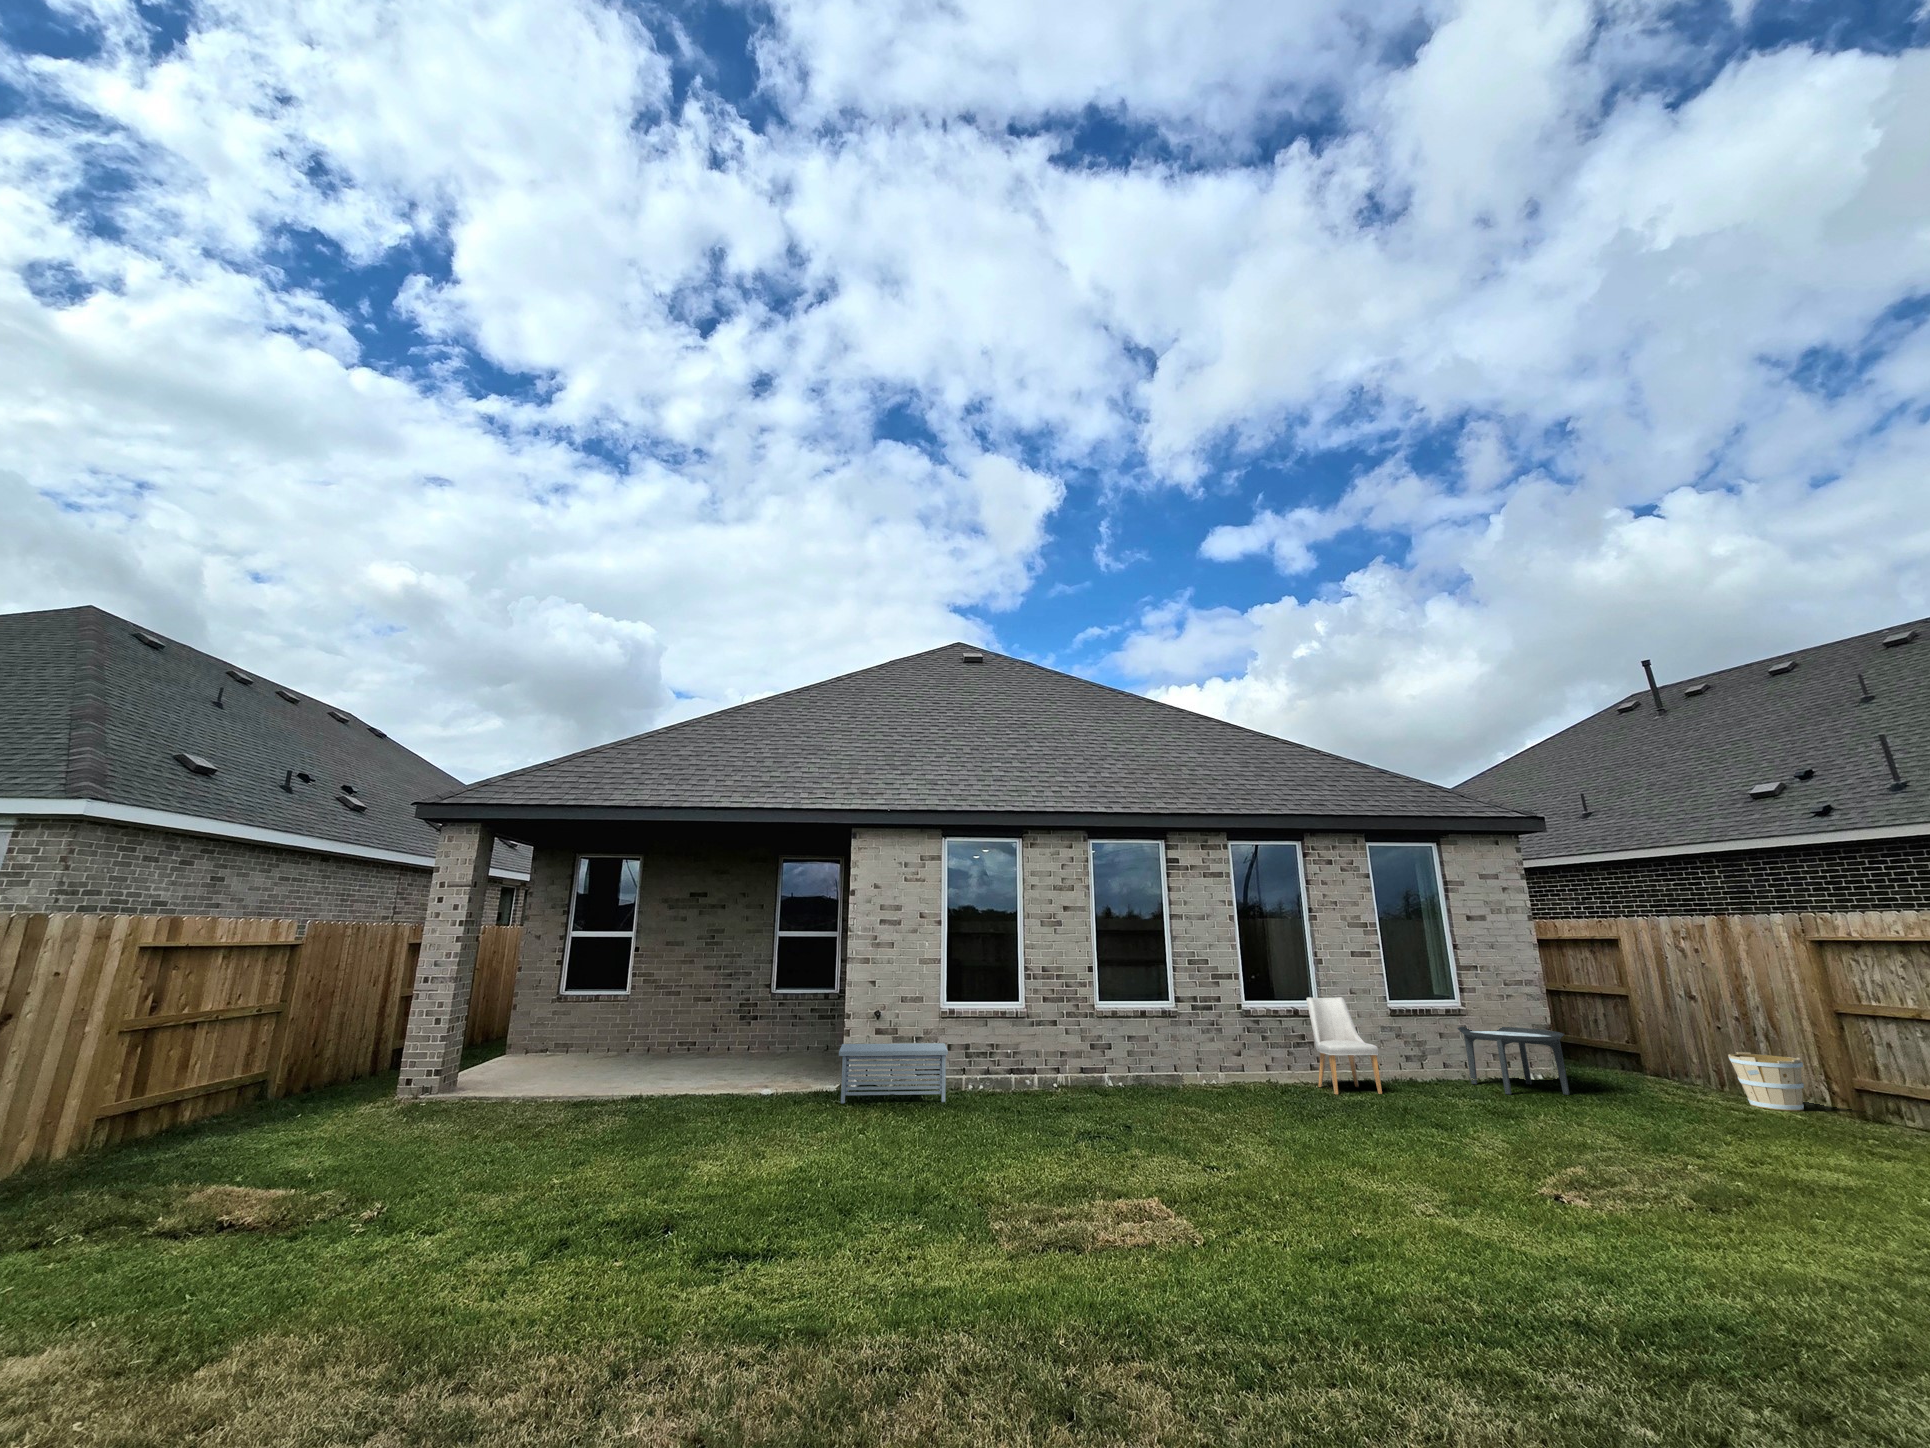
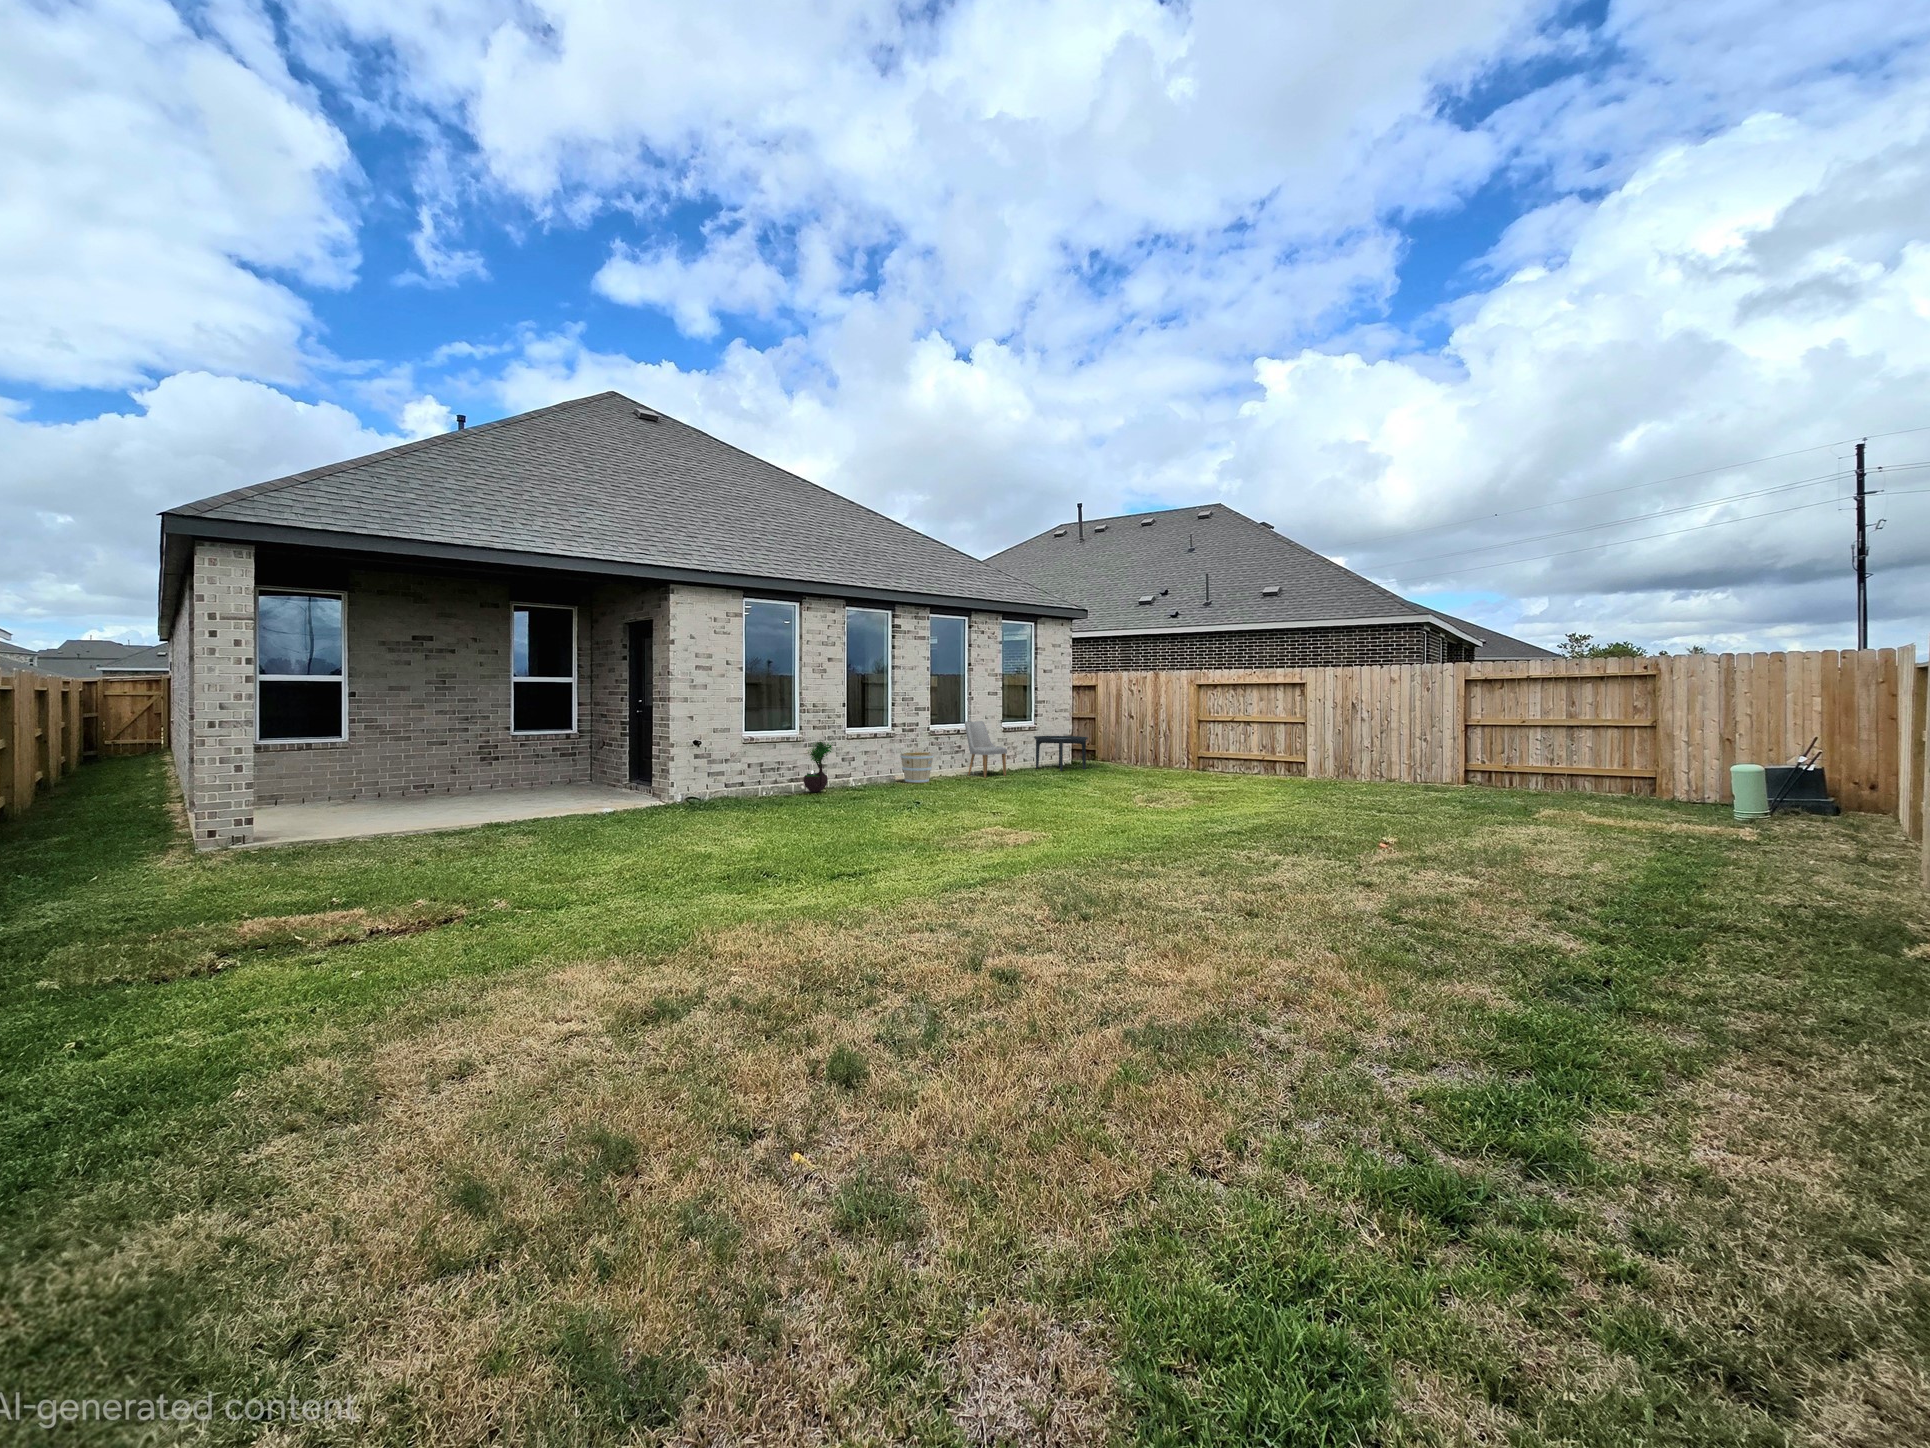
potted tree: none [1014,1013,1057,1093] -> present [804,741,832,792]
storage bench: present [839,1043,948,1103] -> none [674,762,773,809]
wooden bucket: present [1728,1052,1804,1111] -> present [900,752,934,783]

